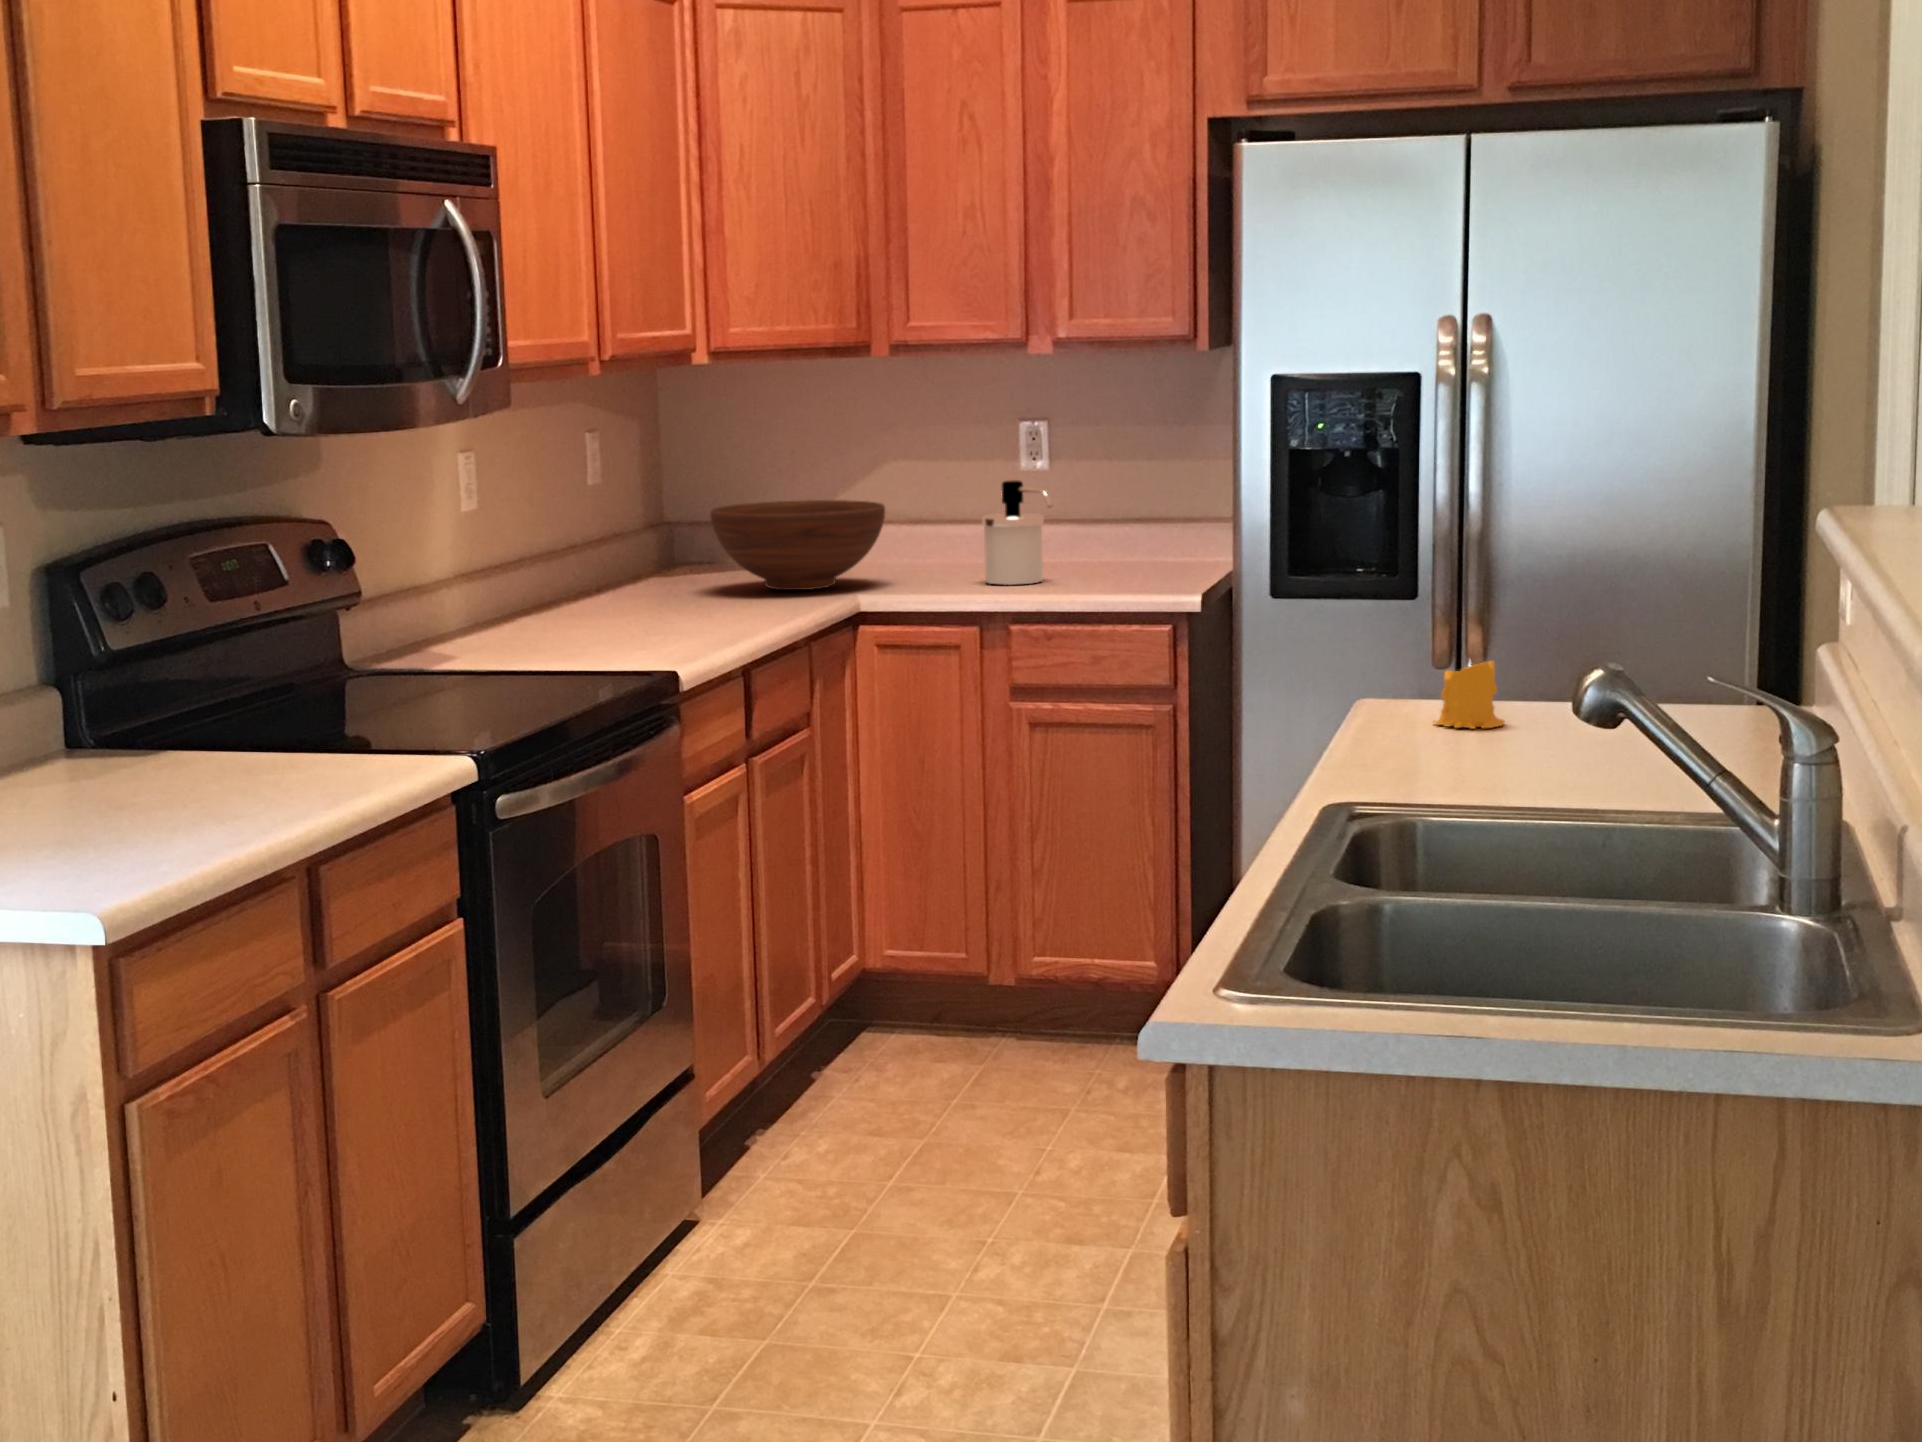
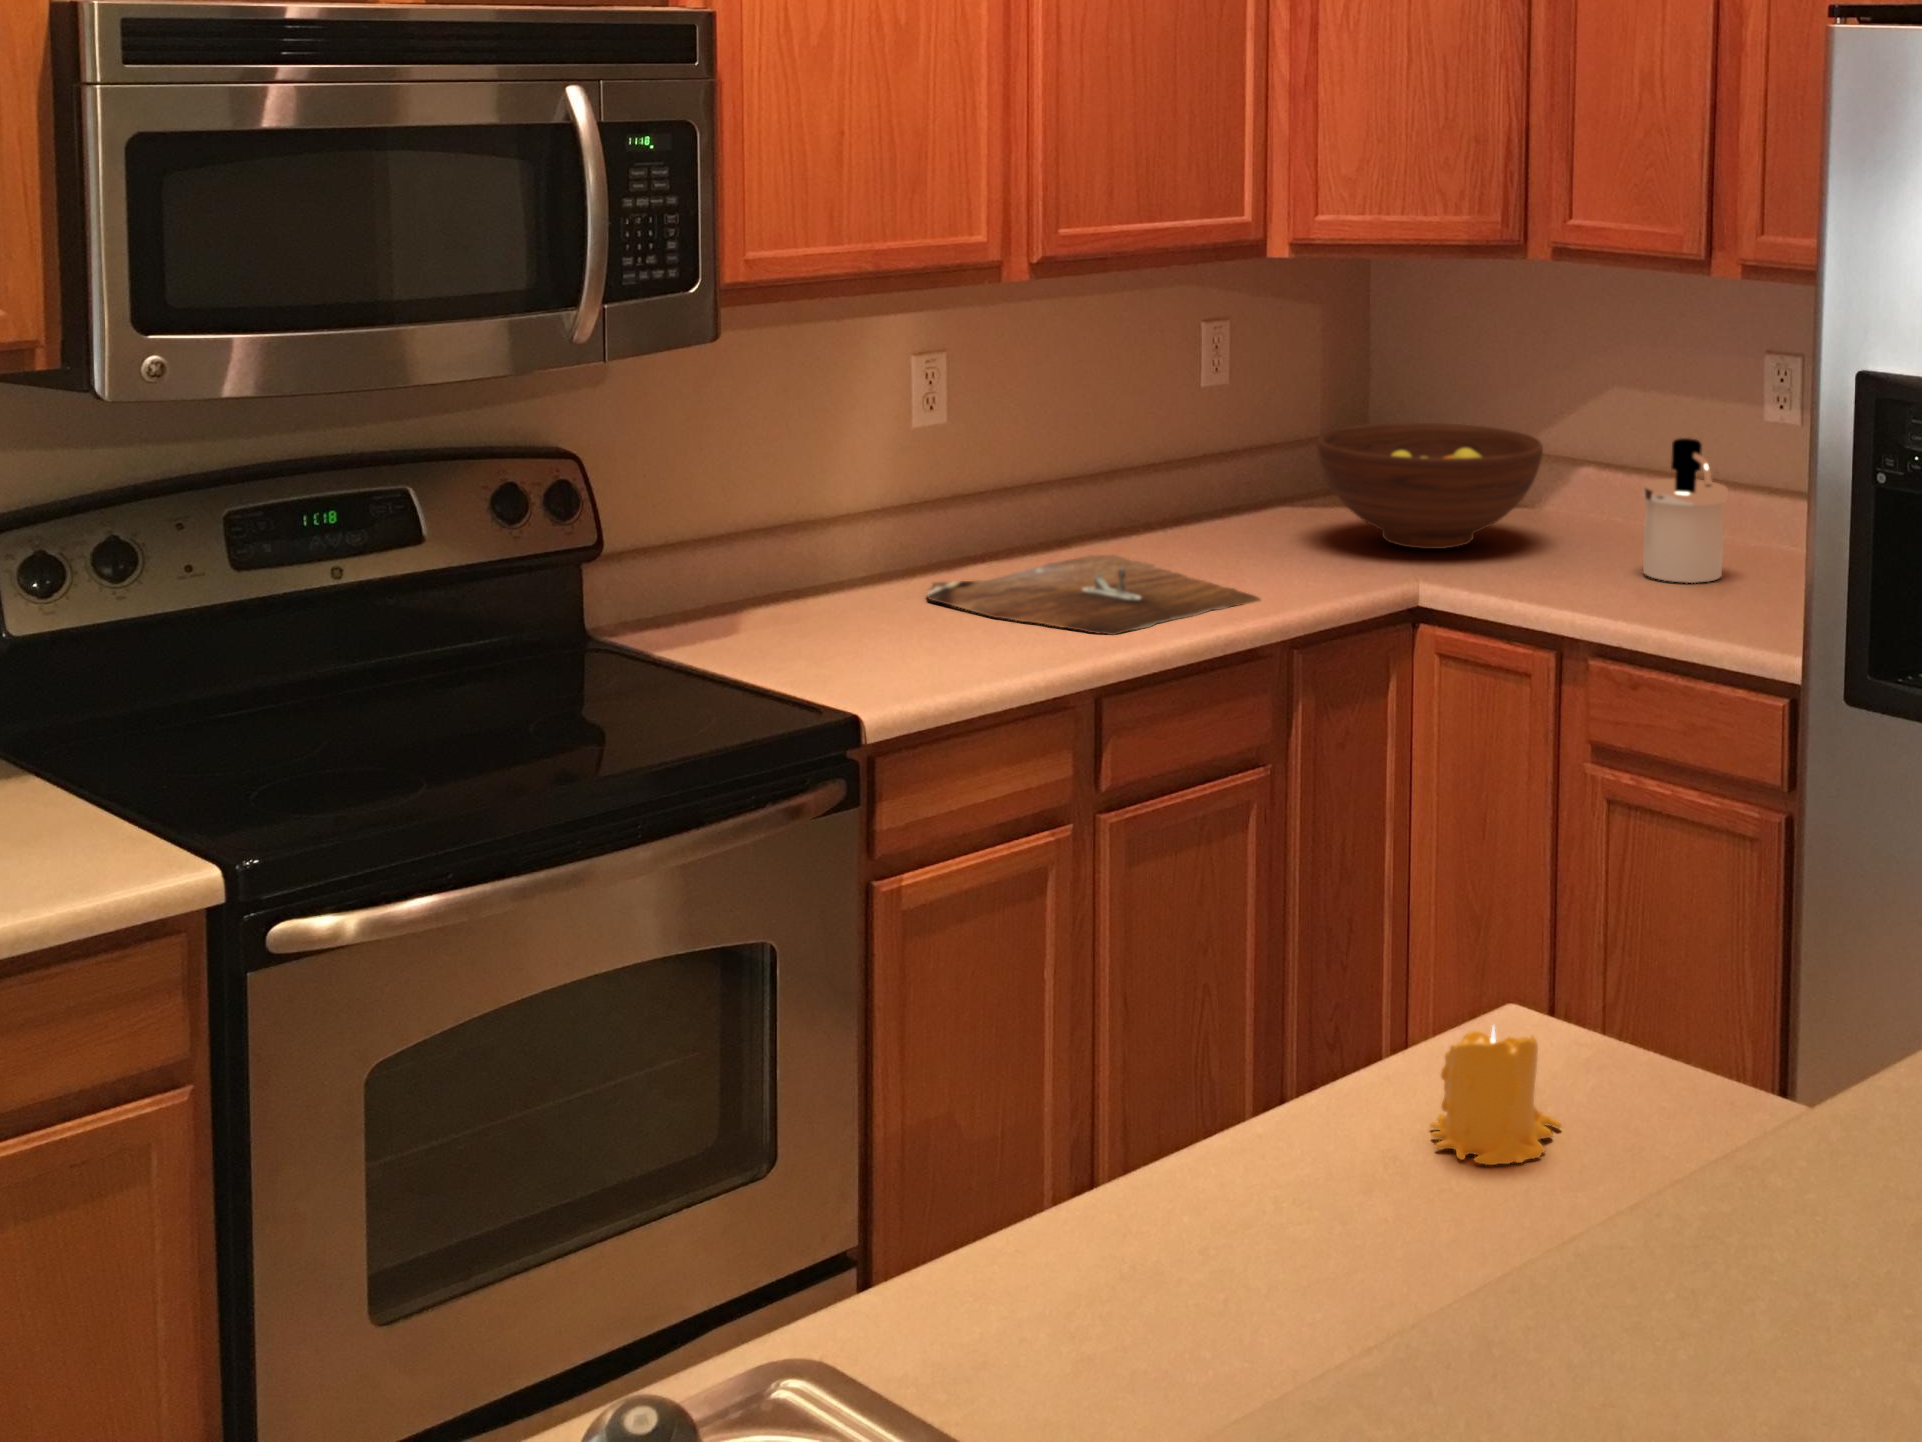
cutting board: none [514,602,769,642] -> present [927,555,1260,635]

